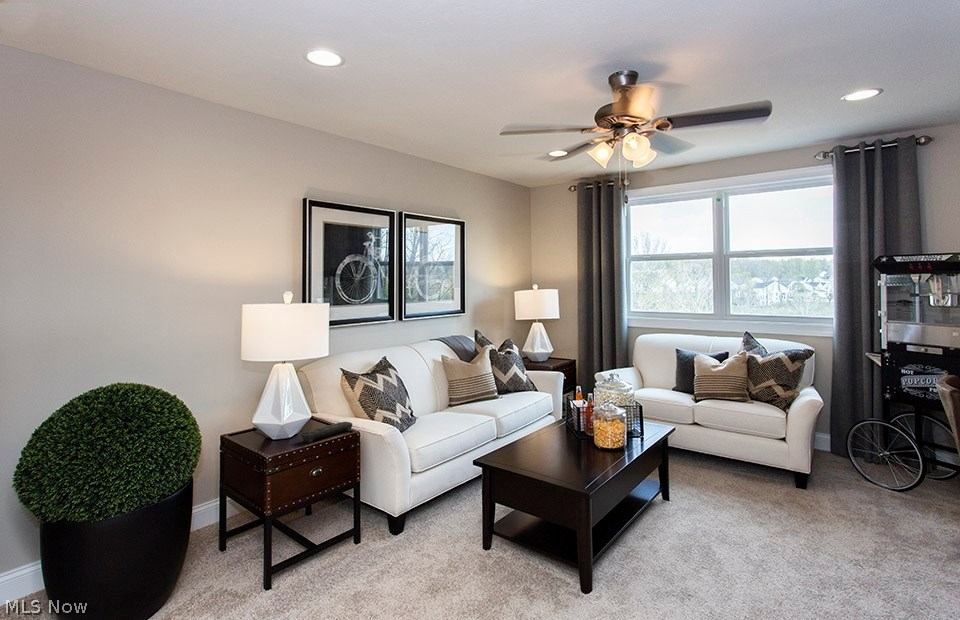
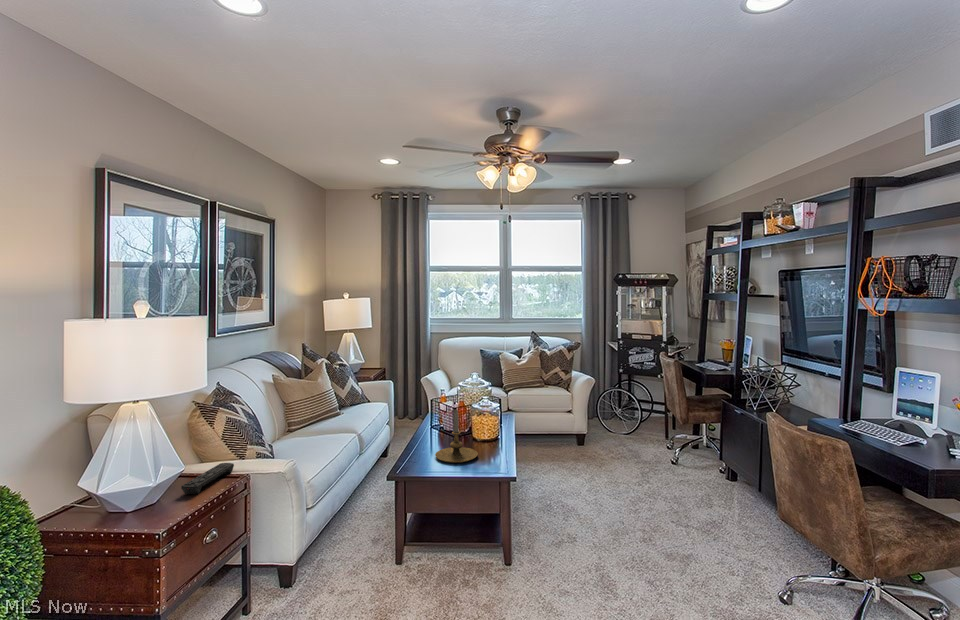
candle holder: none [552,407,601,468] -> present [435,410,478,463]

